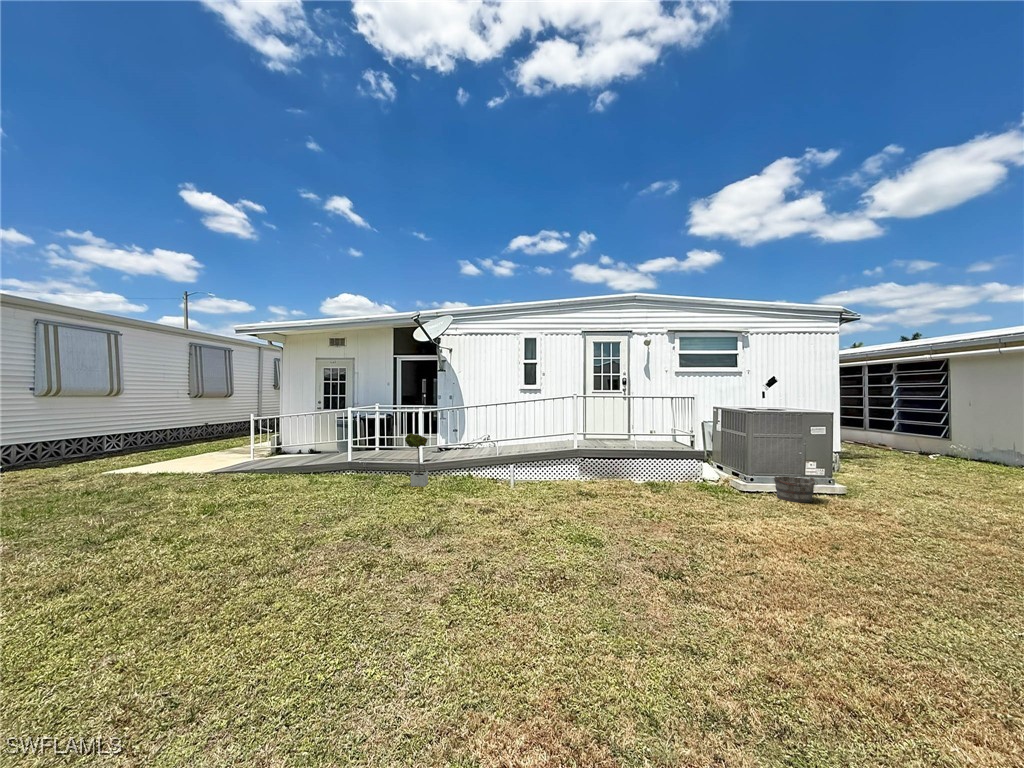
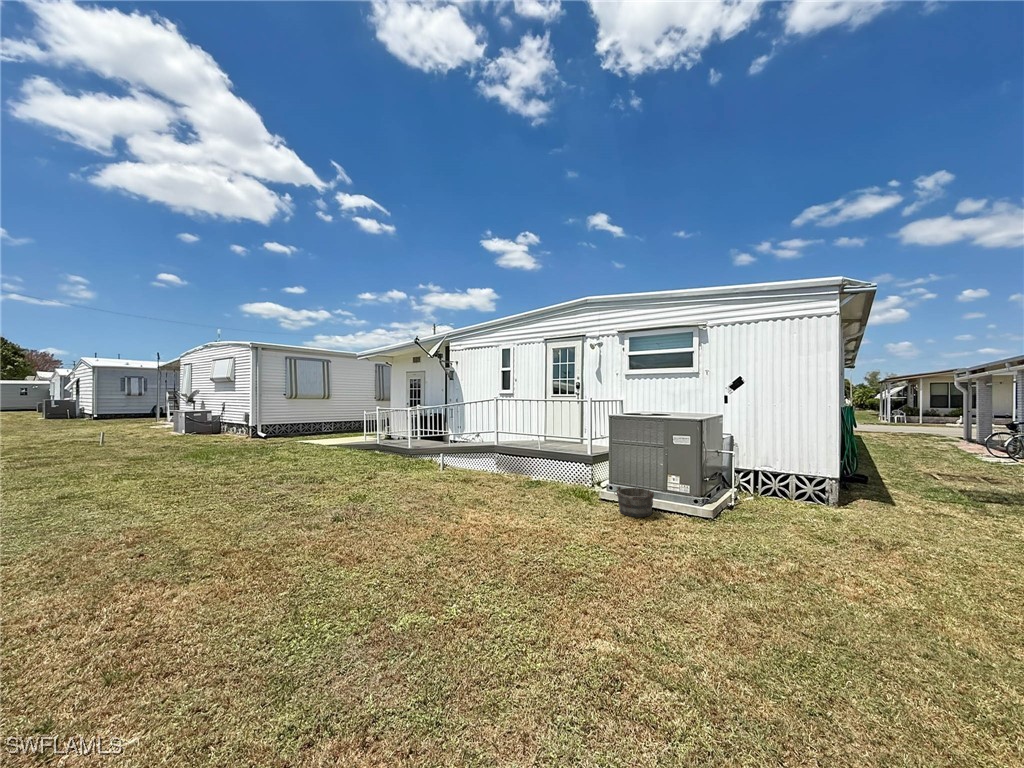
potted tree: present [405,433,428,486] -> none [390,427,408,466]

